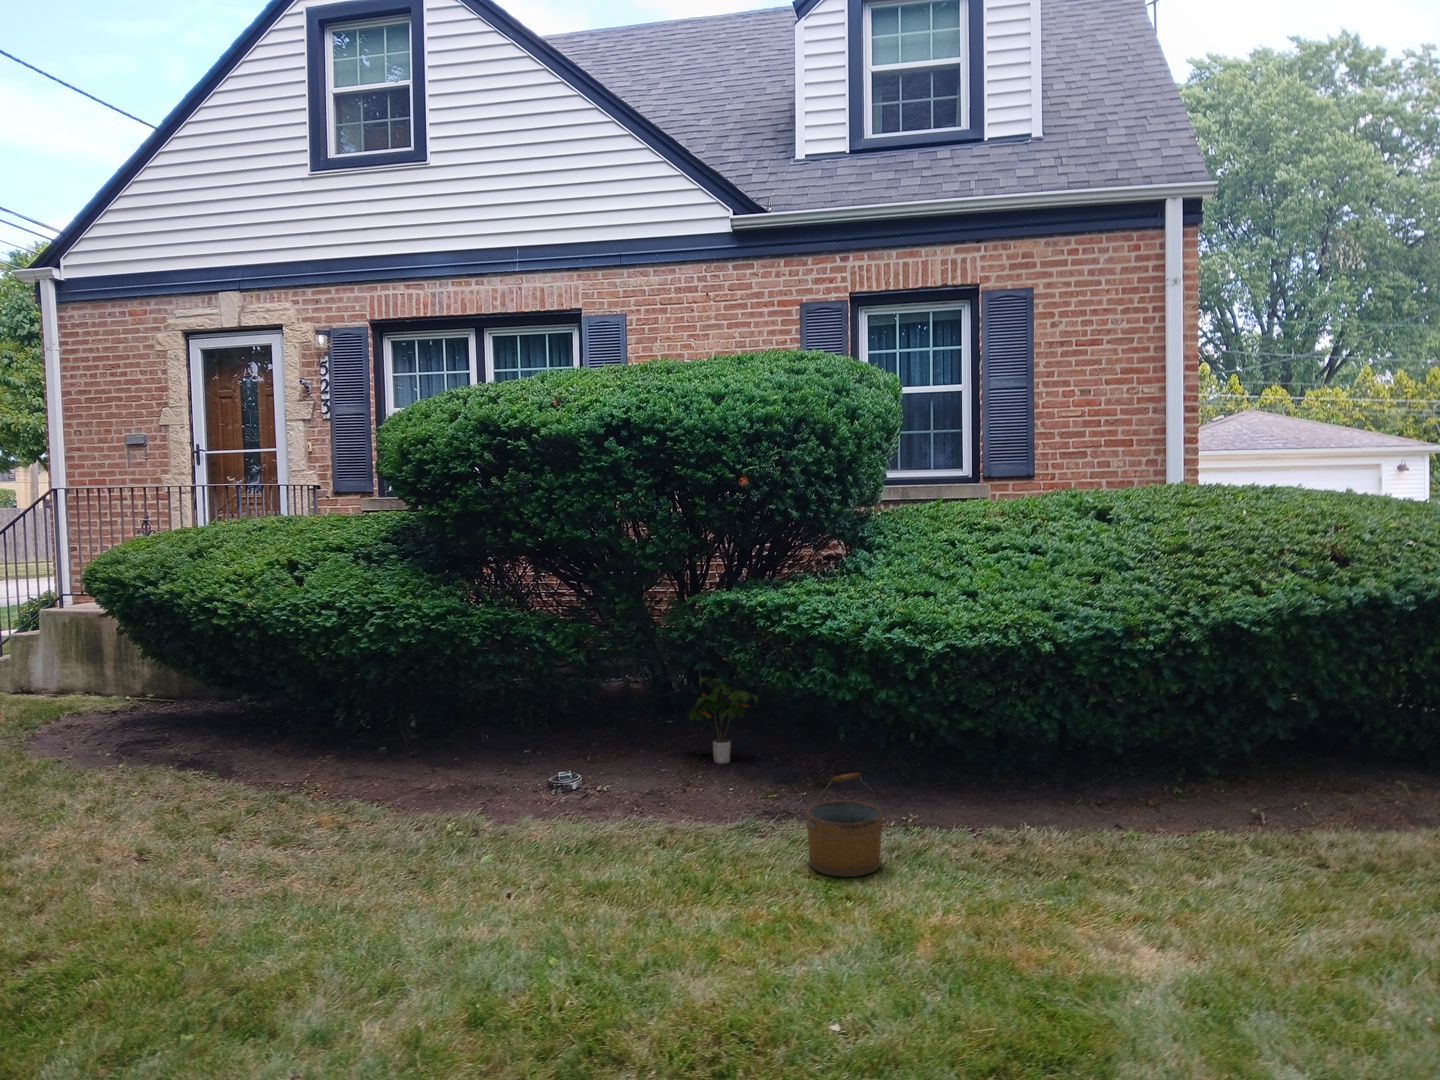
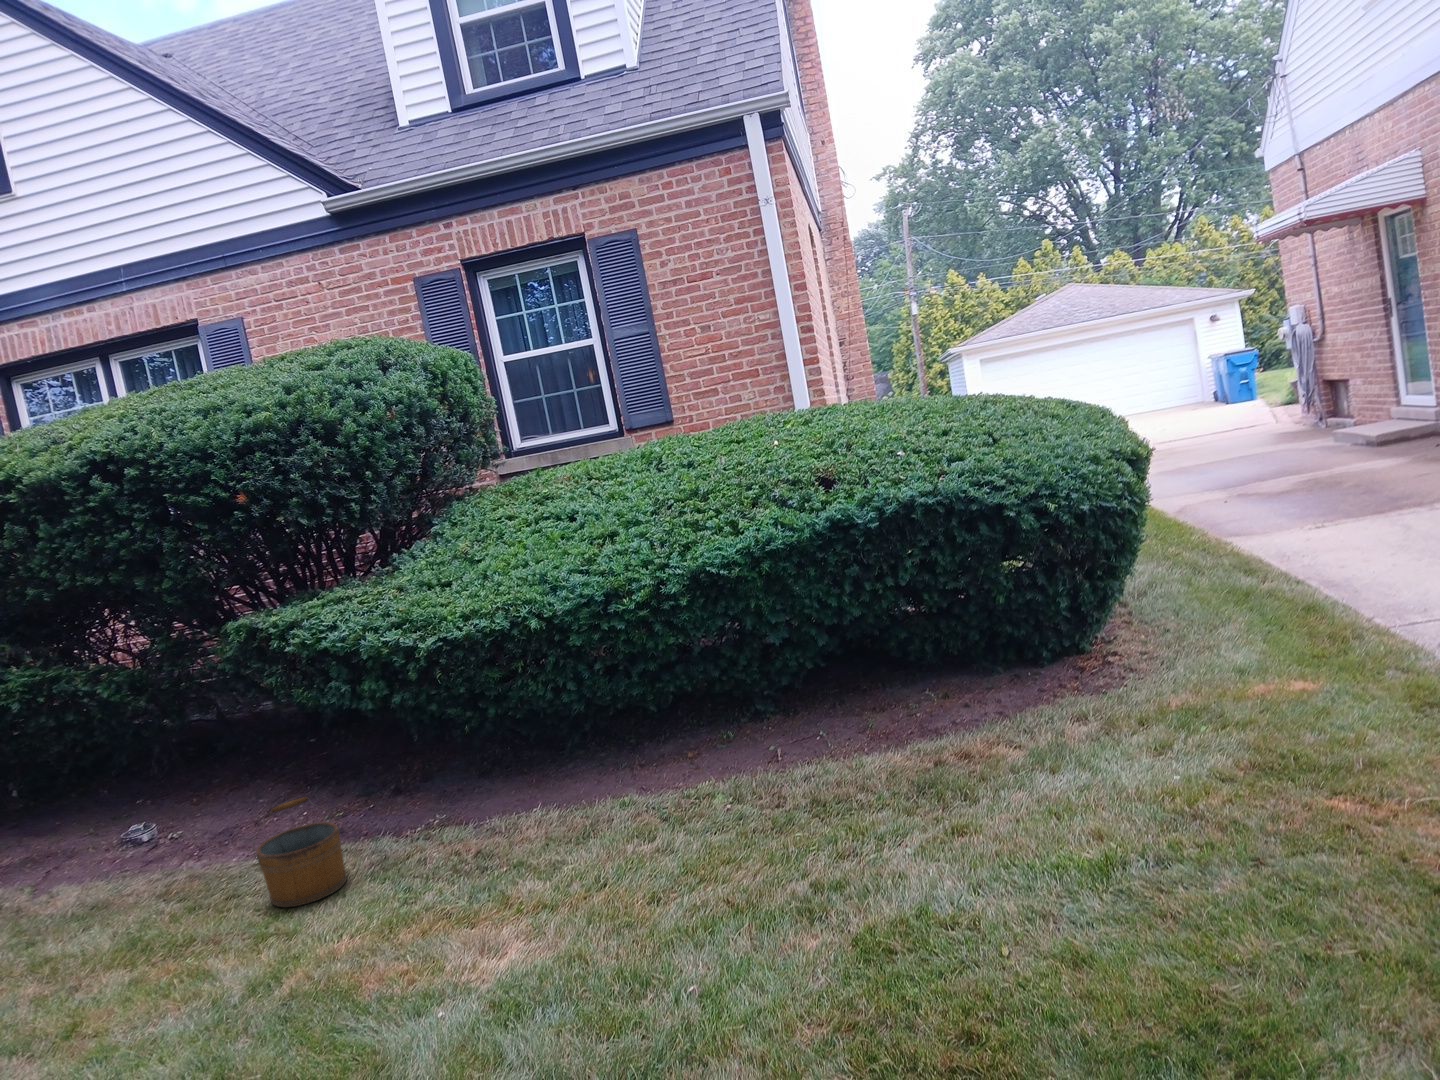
potted plant: present [686,677,758,763] -> none [271,693,331,781]

